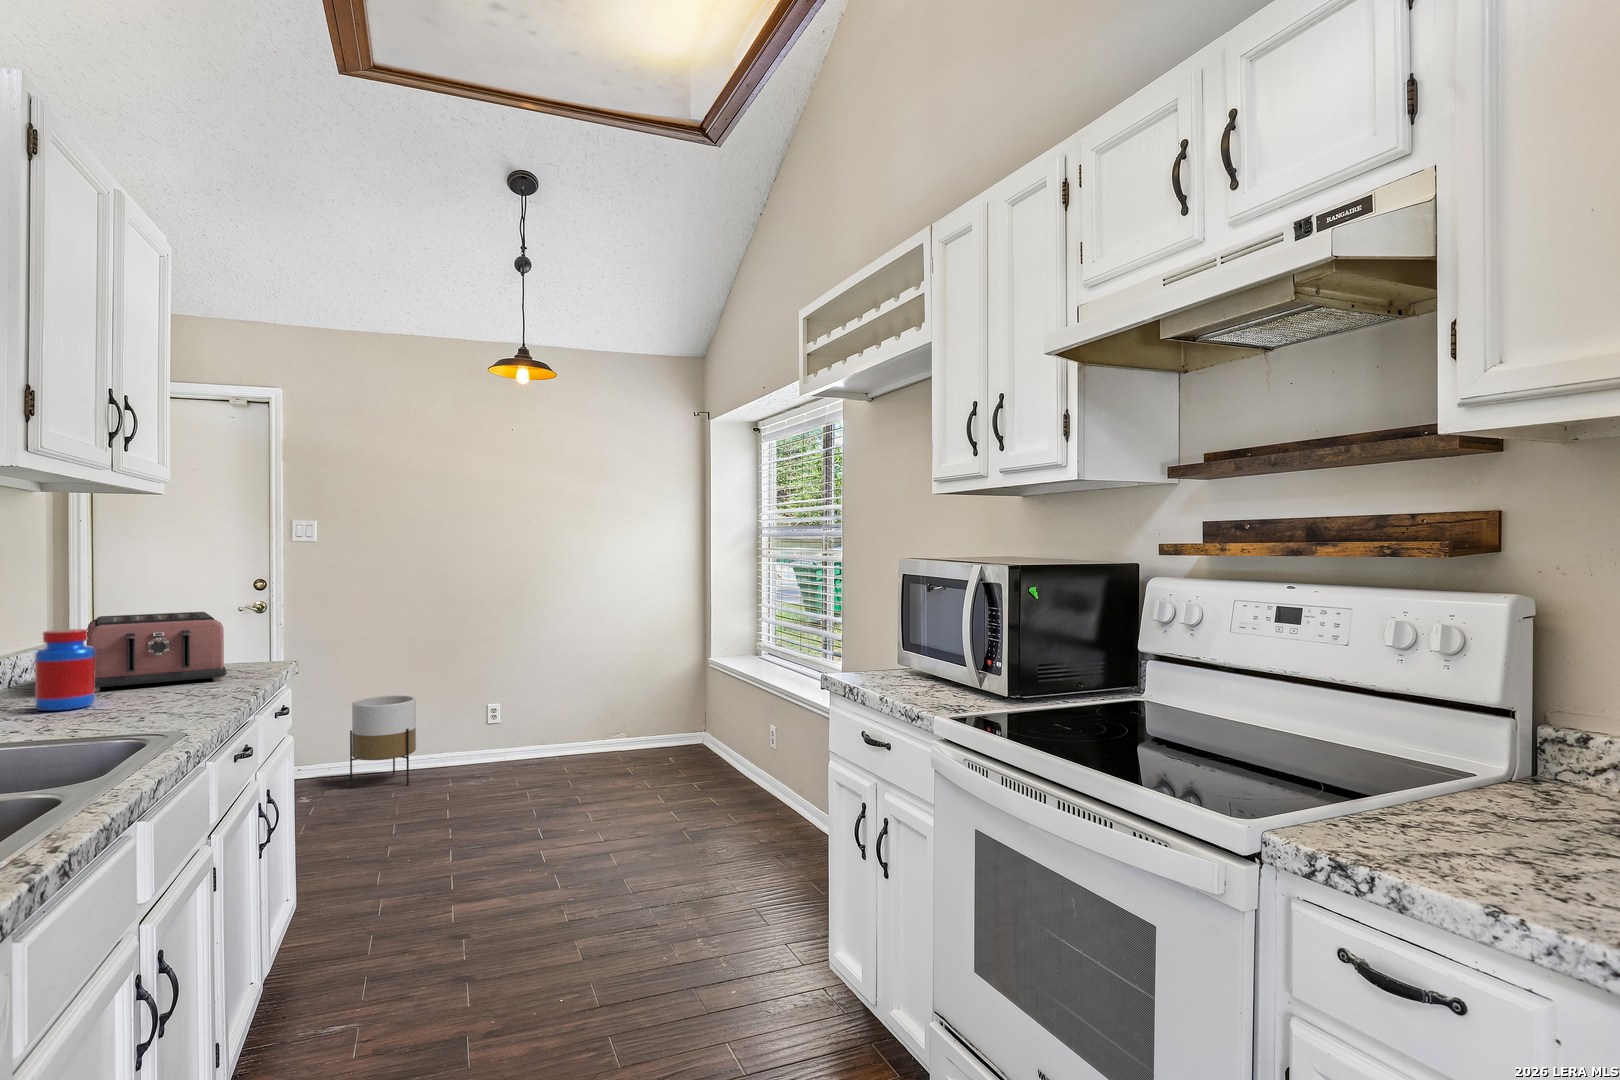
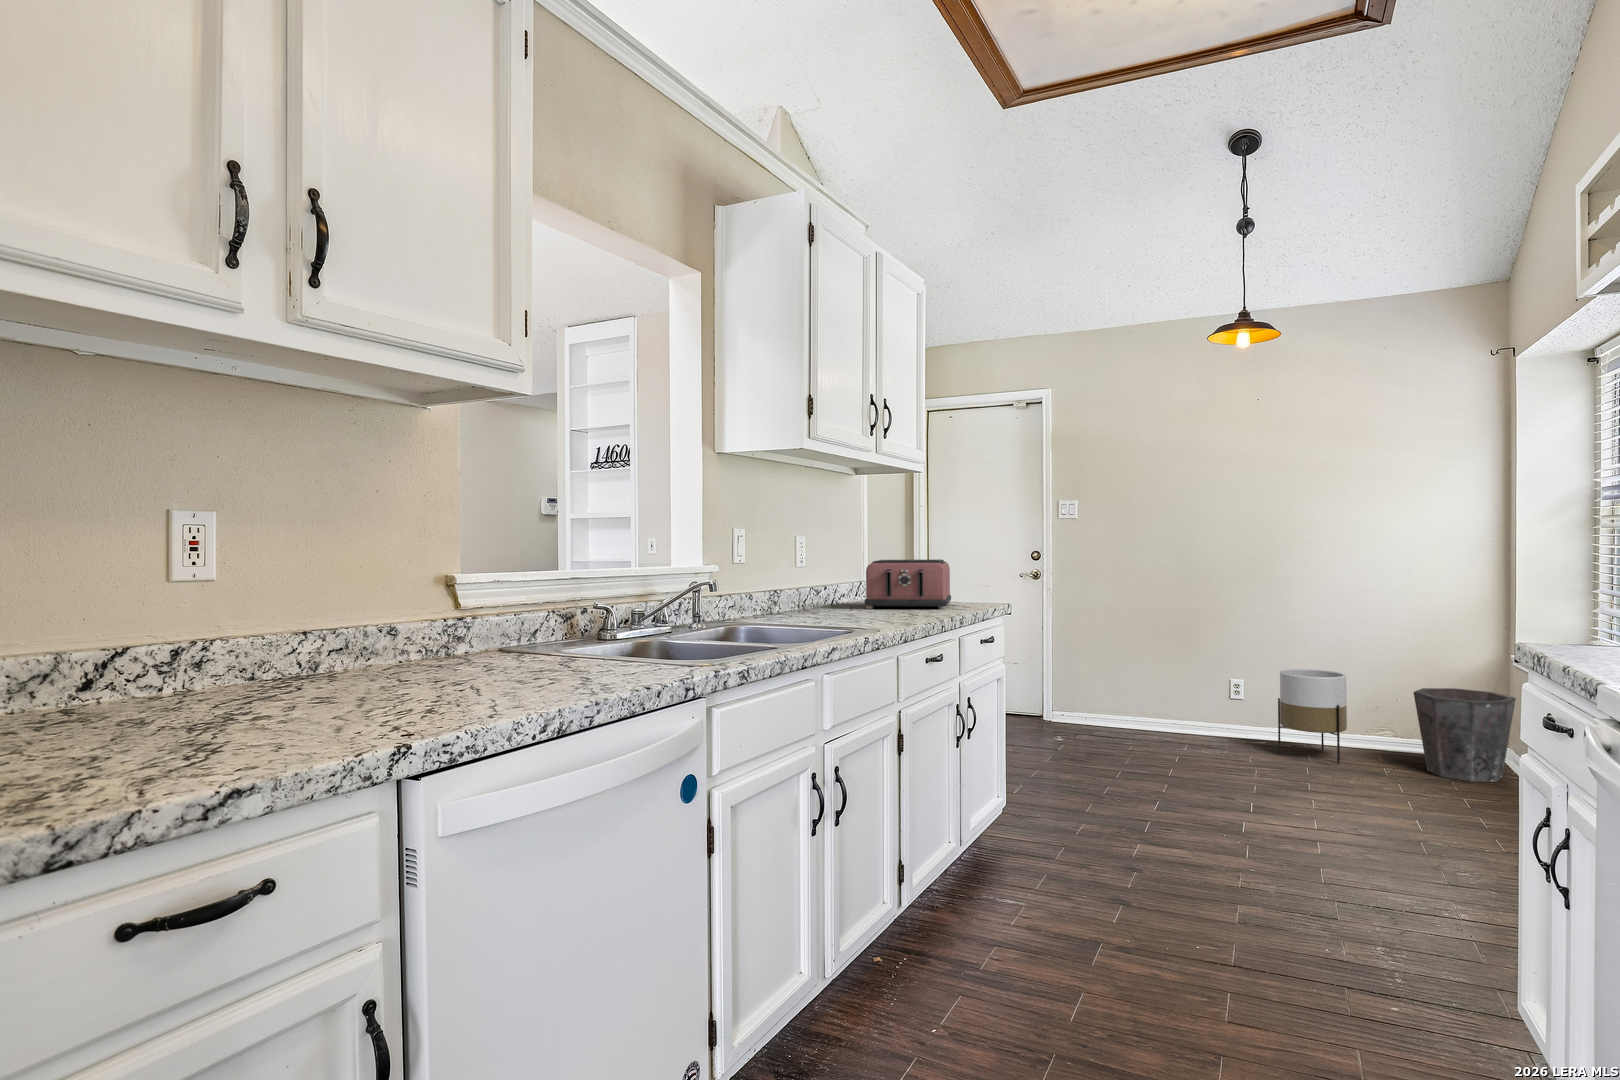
jar: present [35,629,95,711] -> none [829,561,860,614]
waste bin: none [645,687,711,763] -> present [1413,688,1516,782]
planter: present [350,695,416,788] -> present [1278,669,1347,763]

